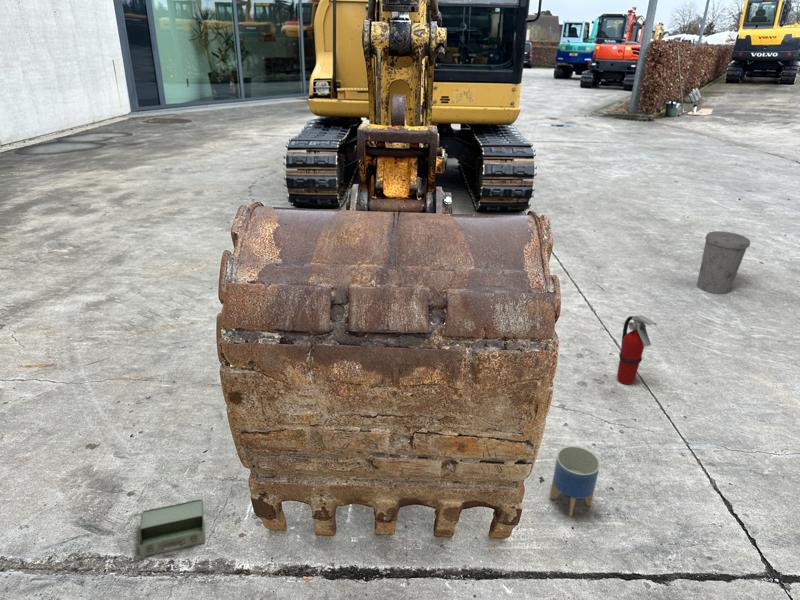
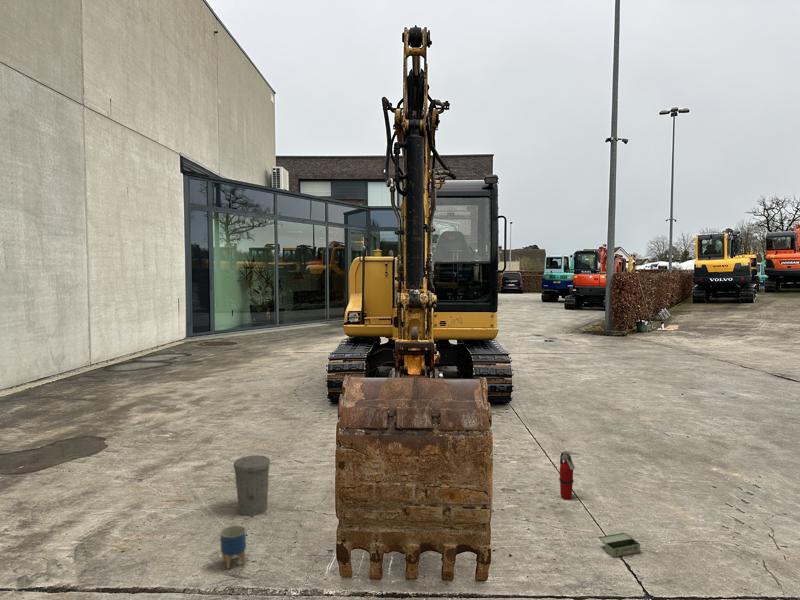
trash can: present [697,231,750,294] -> present [234,455,270,516]
planter: present [550,446,600,517] -> present [220,526,246,569]
toolbox: present [138,499,205,557] -> present [599,533,640,557]

